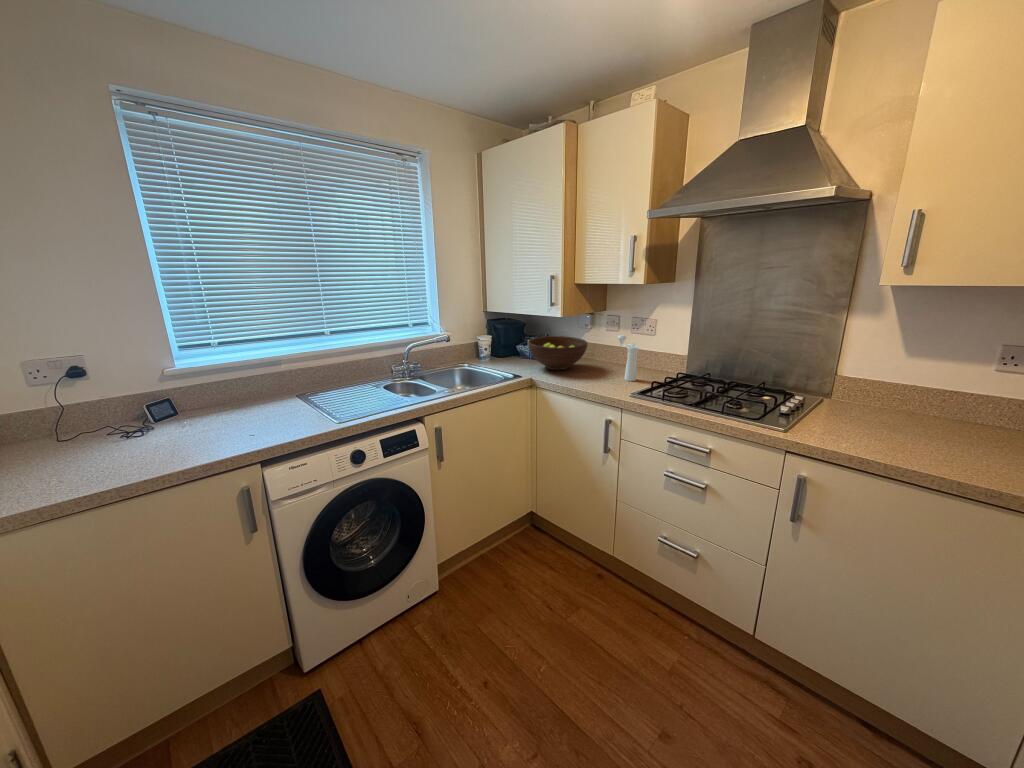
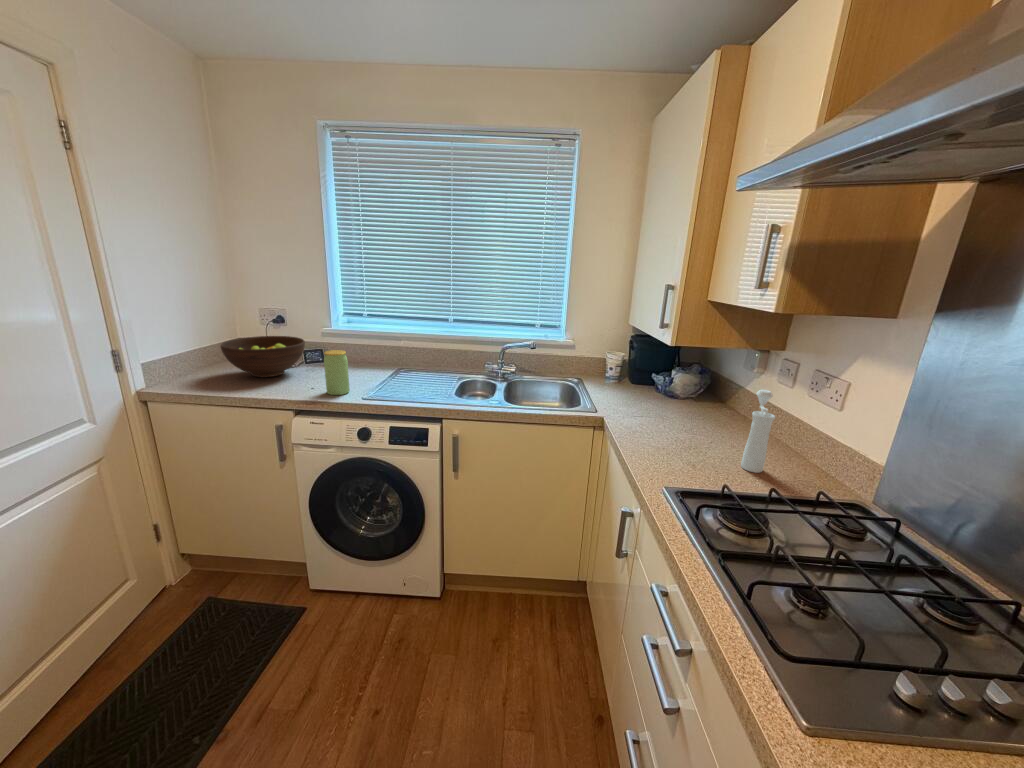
fruit bowl: present [528,336,587,370] -> present [220,336,305,377]
jar: none [270,381,305,434] -> present [324,350,350,395]

